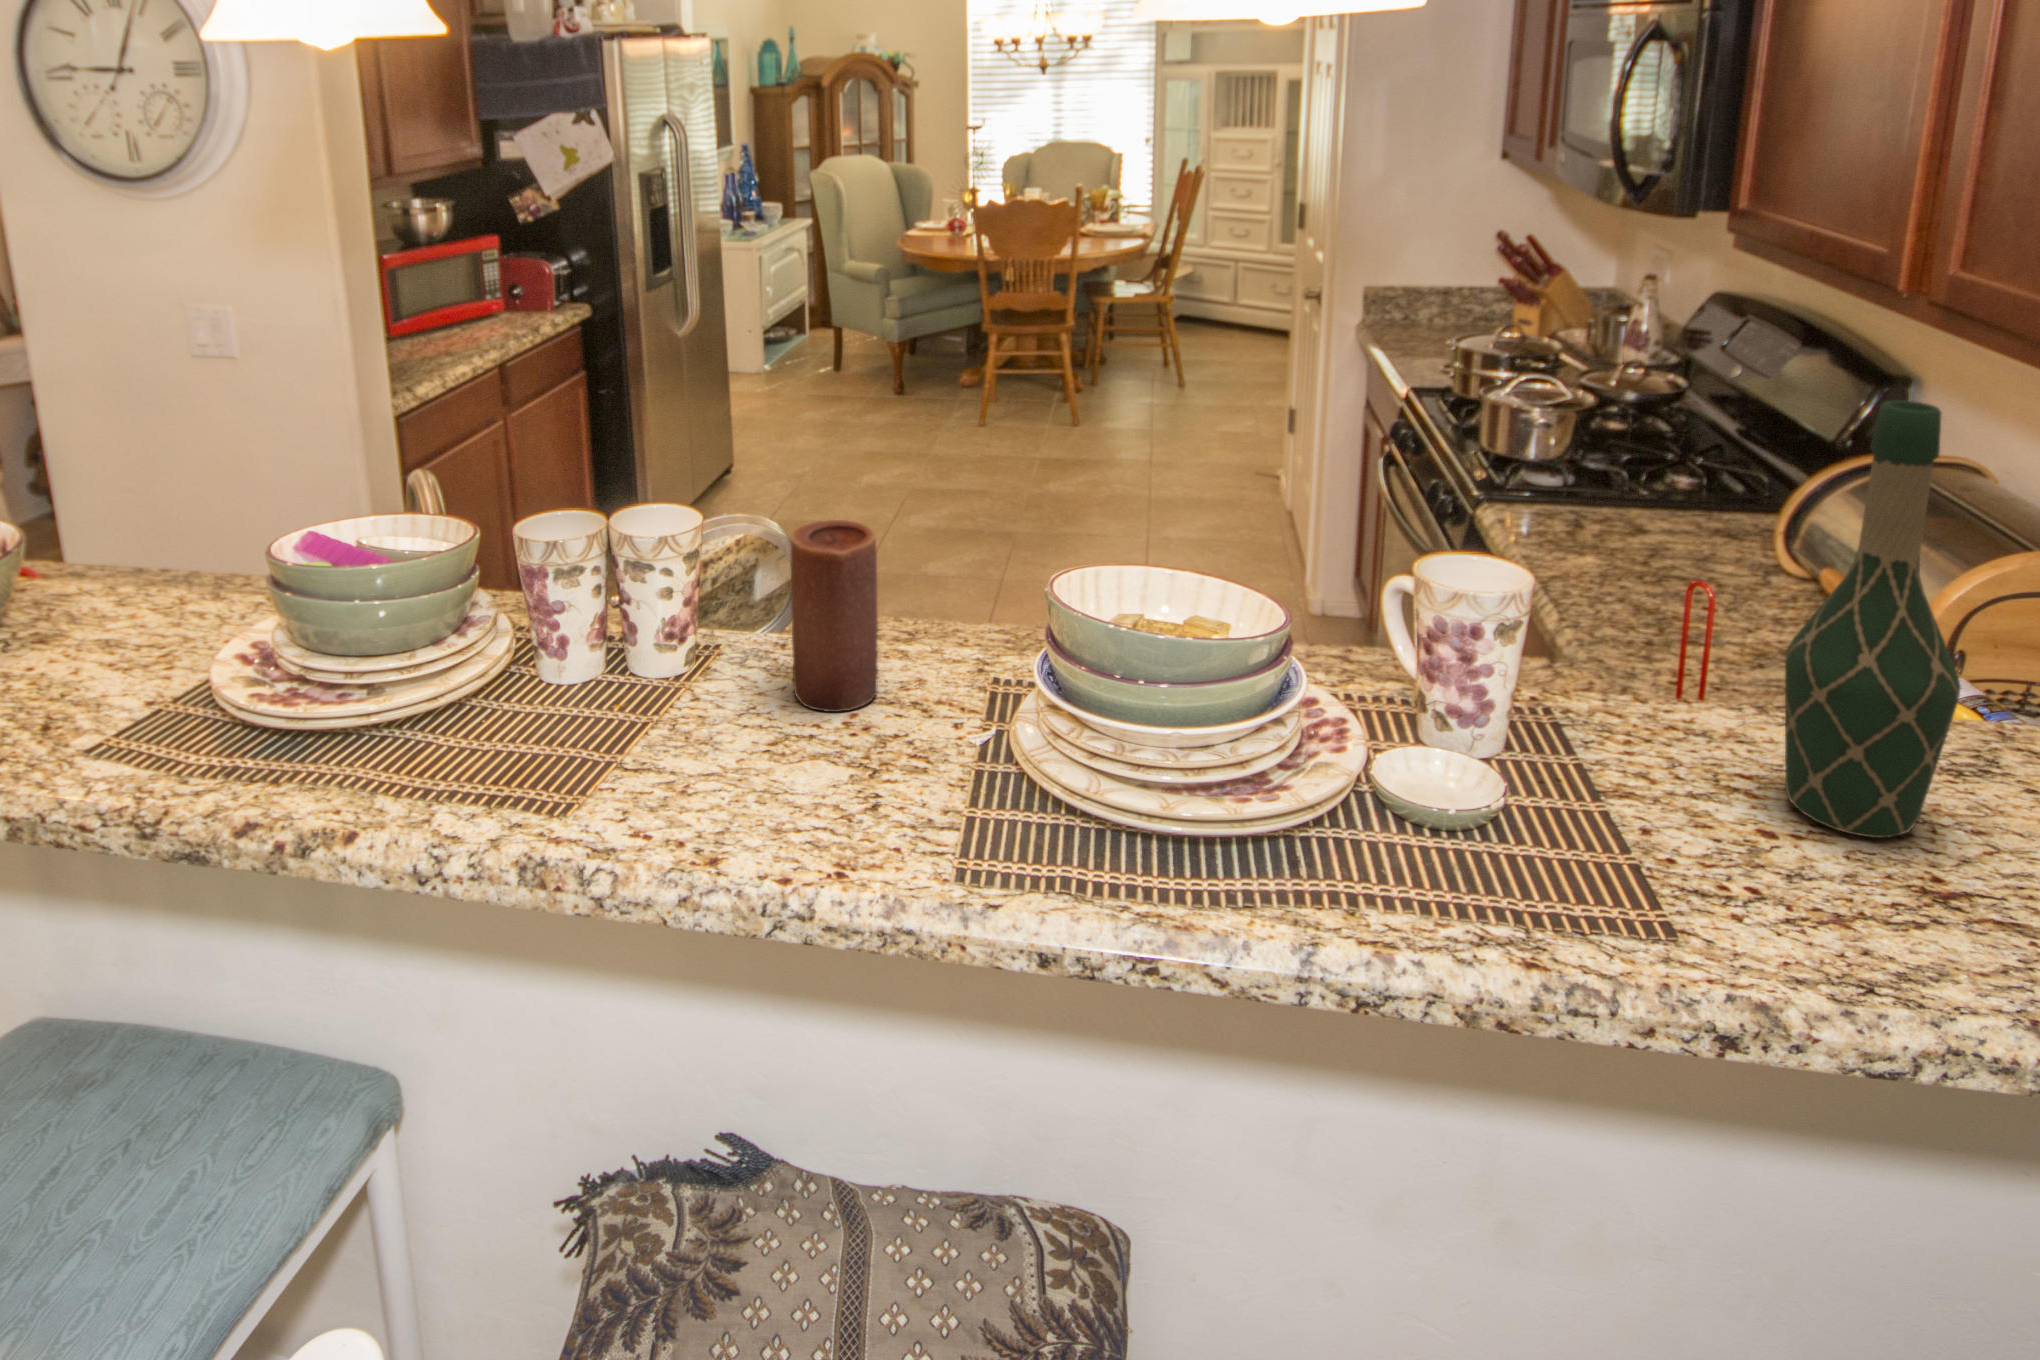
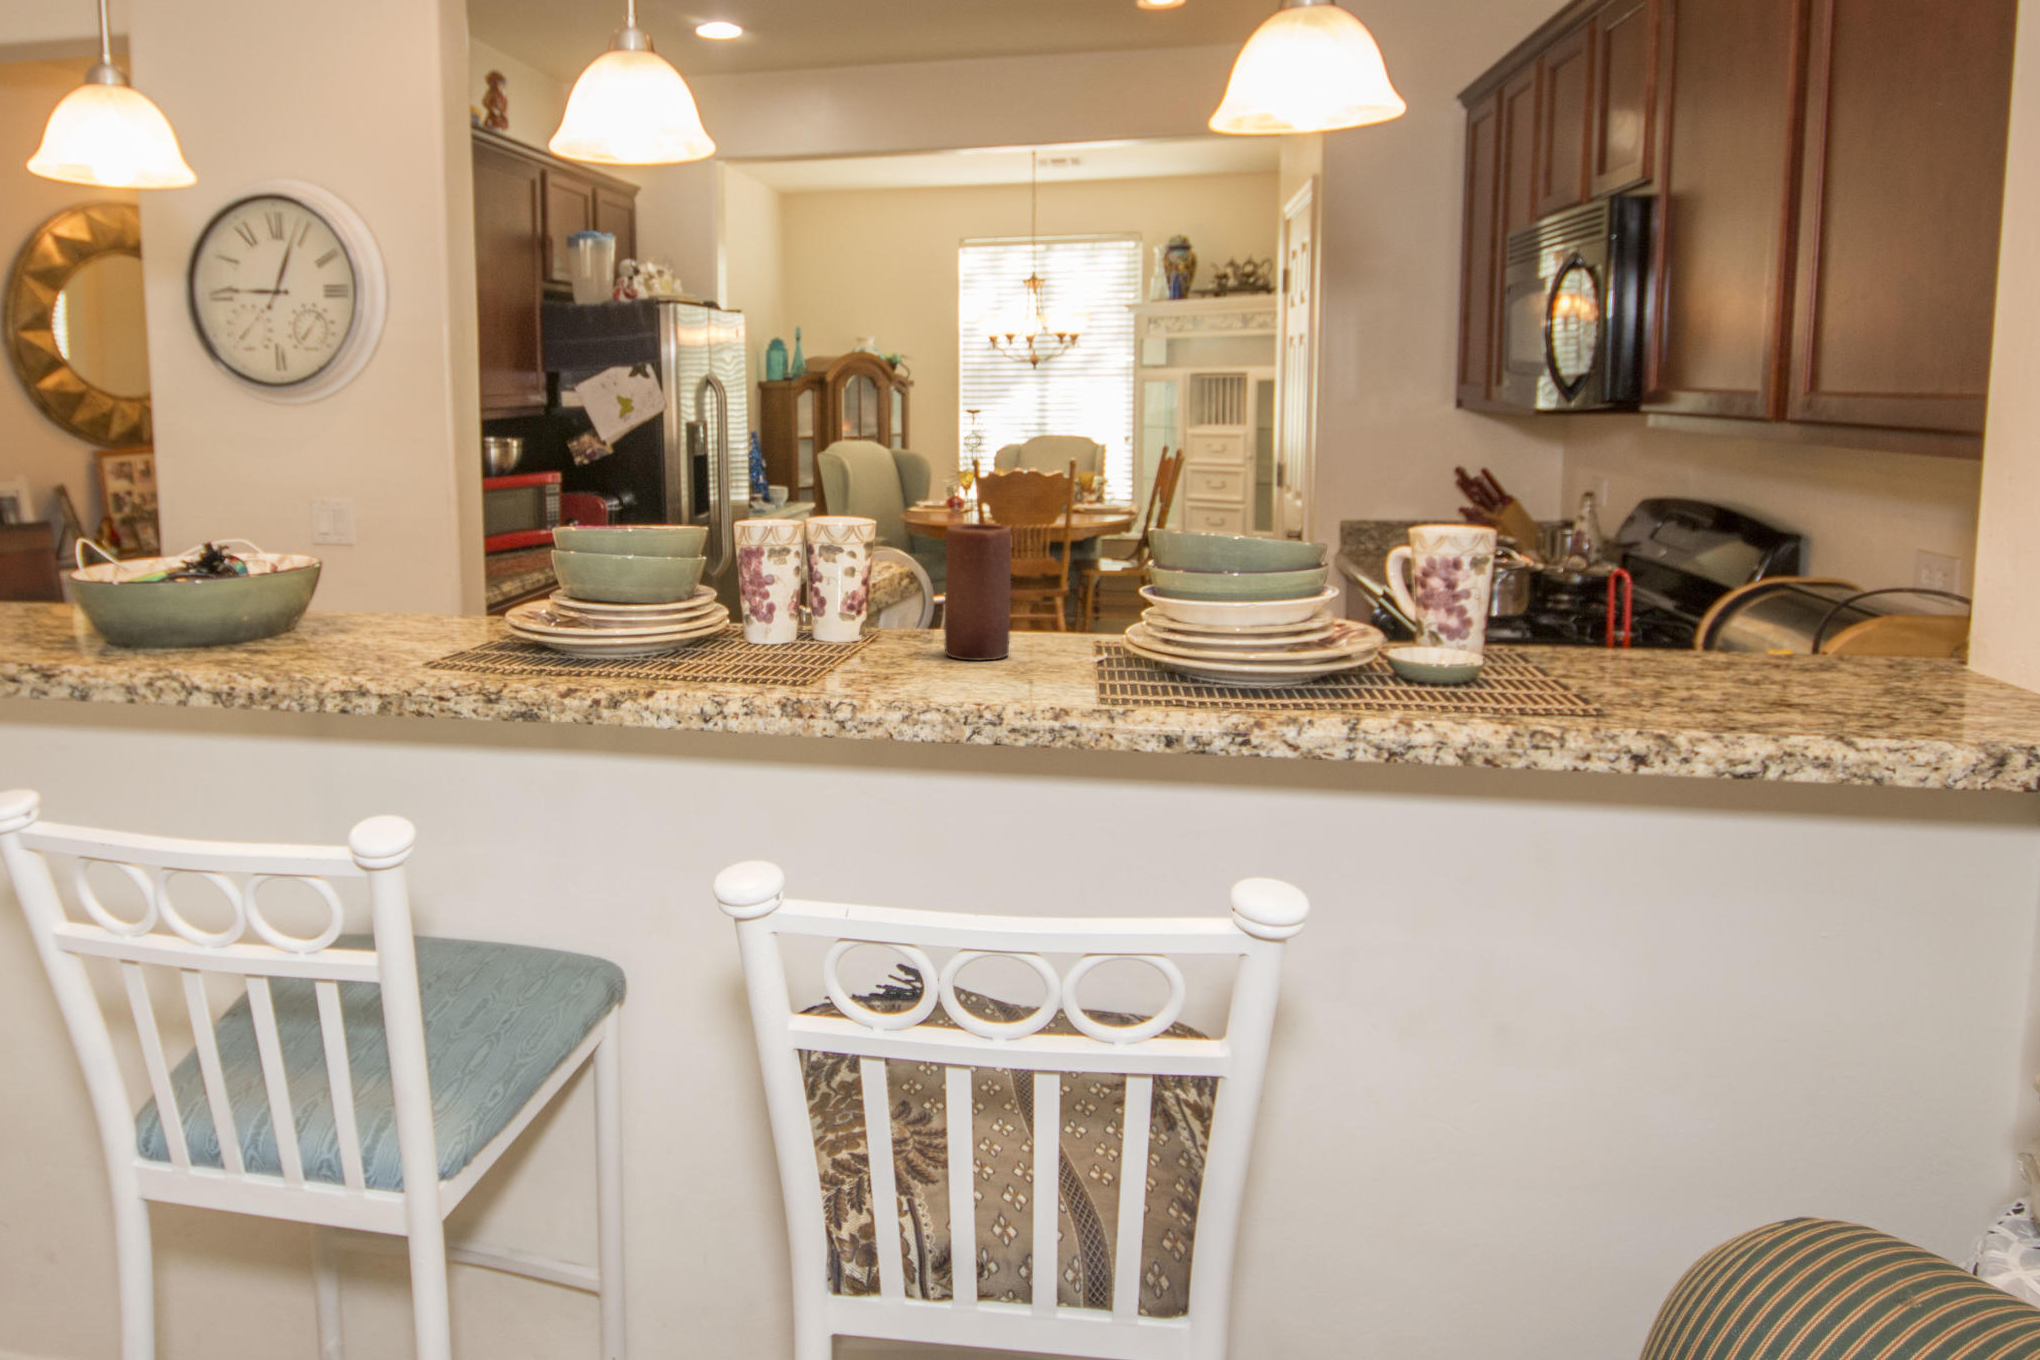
wine bottle: present [1785,400,1961,838] -> none [1678,383,1795,691]

